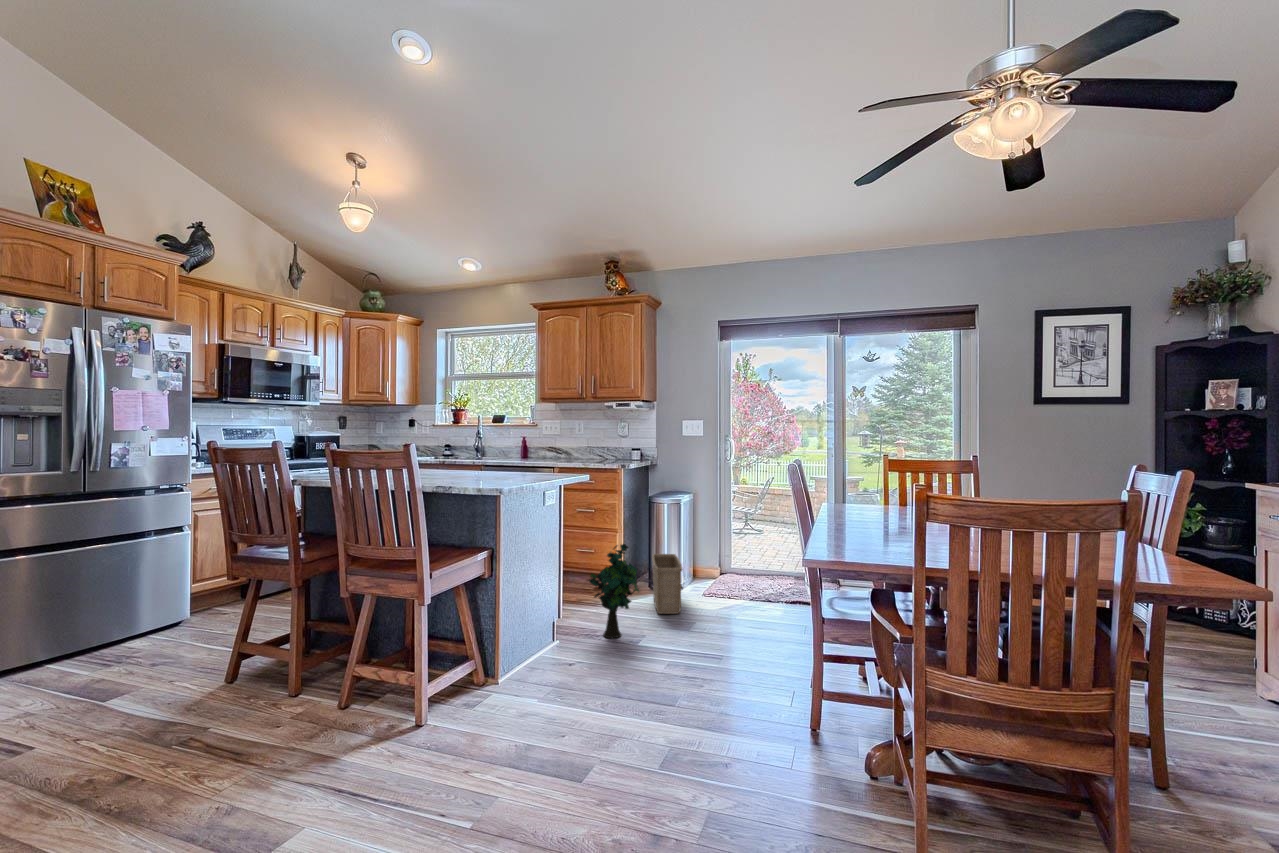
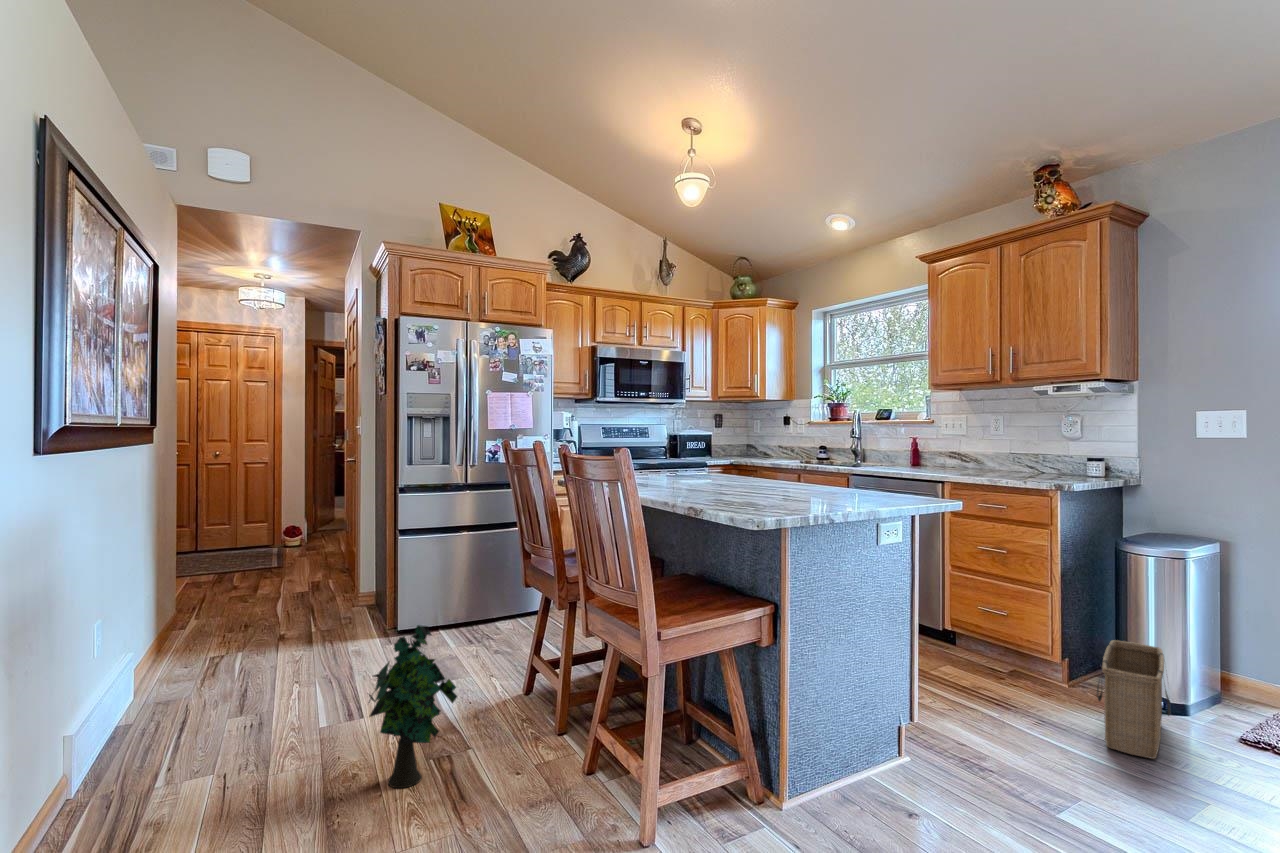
decorative plant: present [588,544,640,638] -> present [369,625,457,788]

